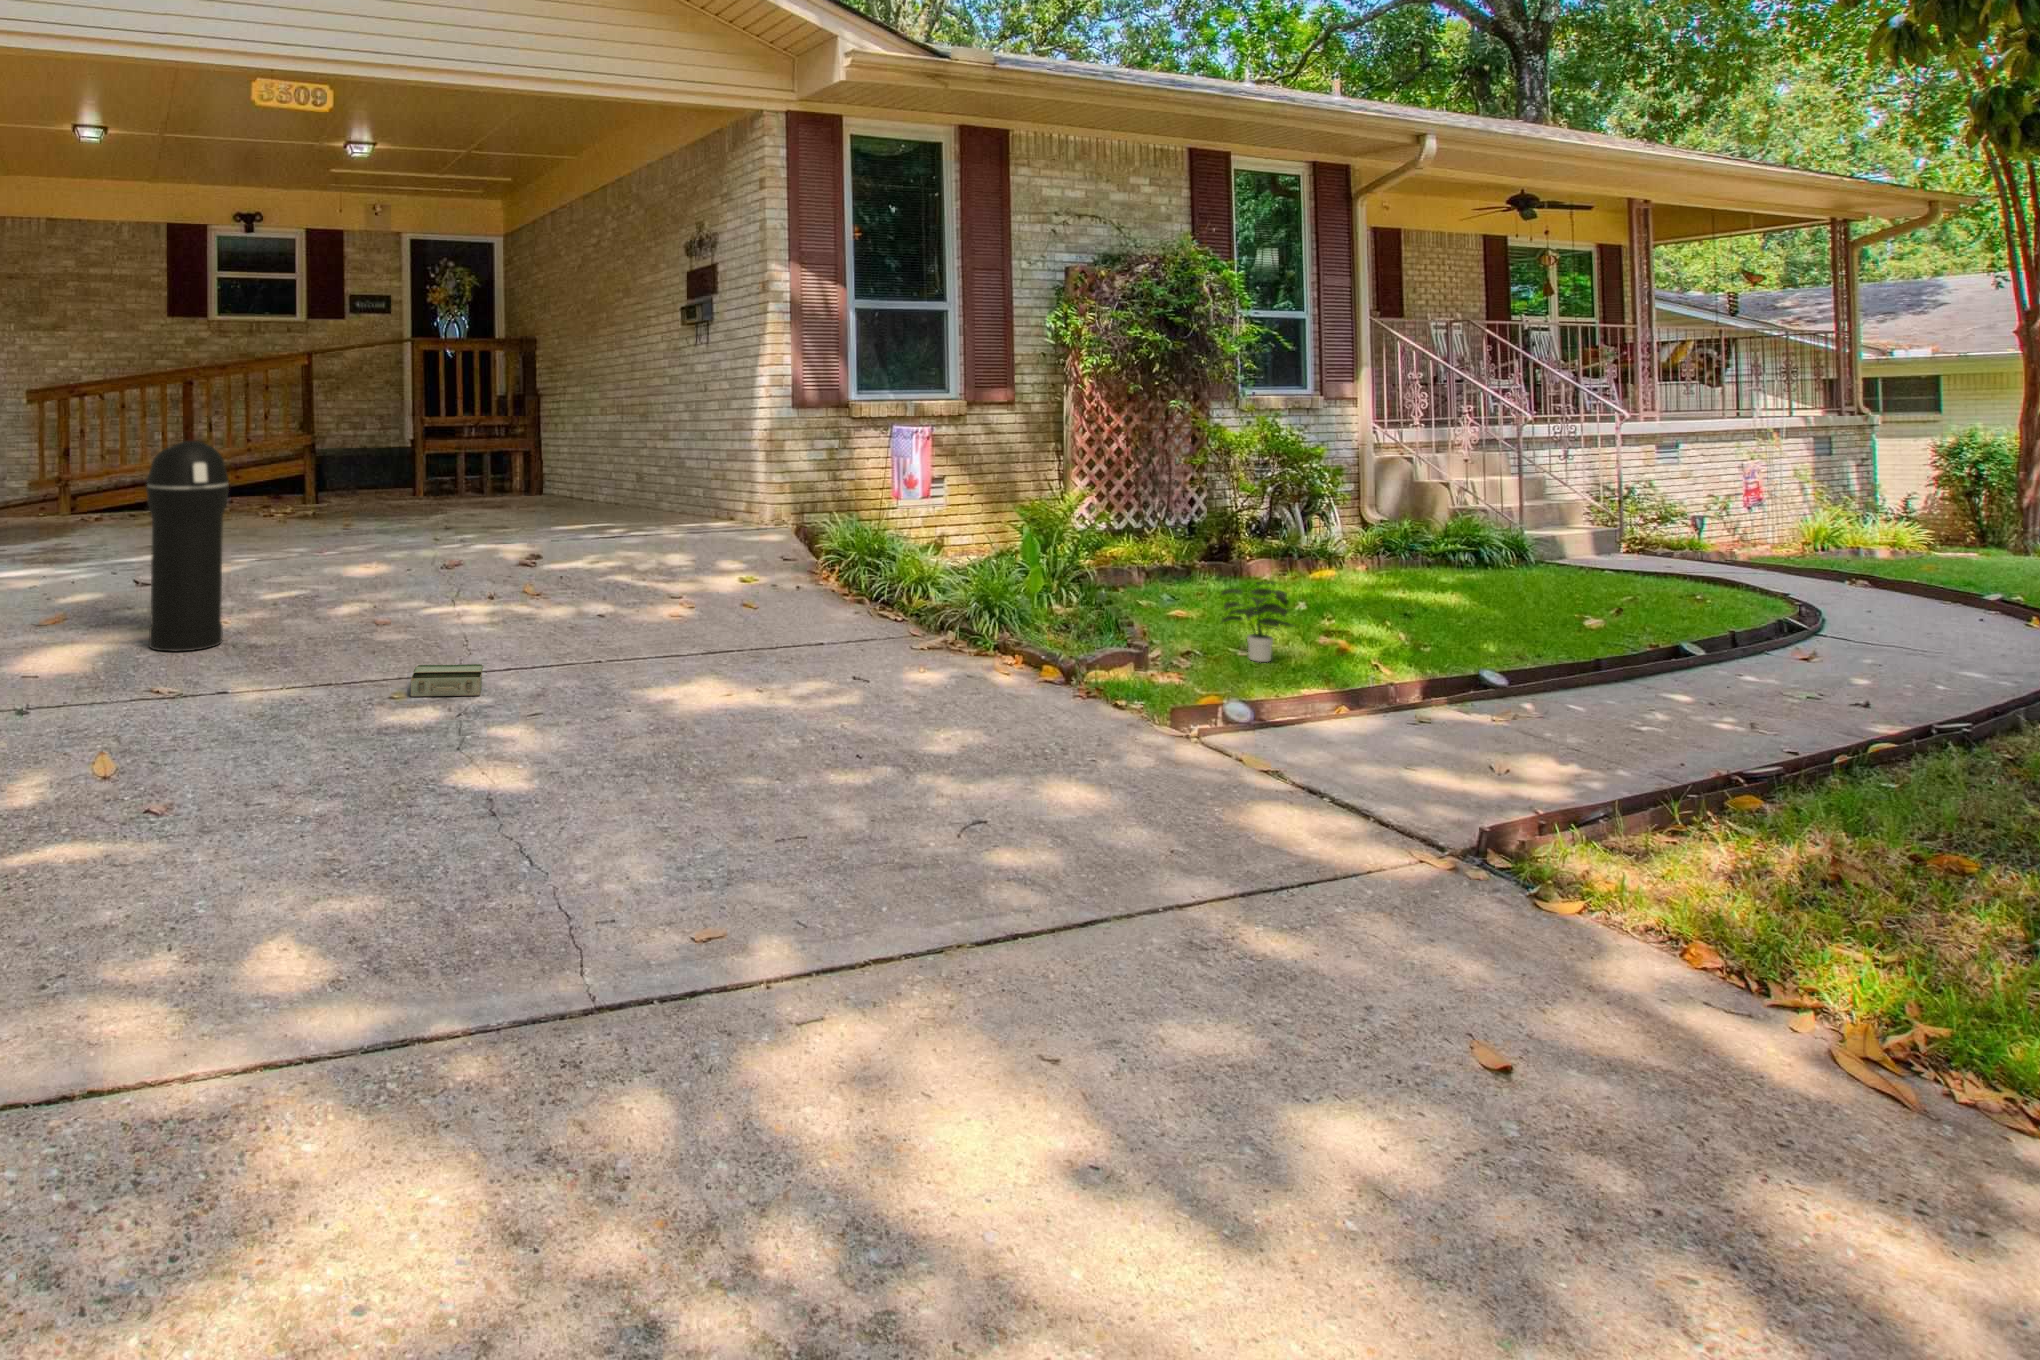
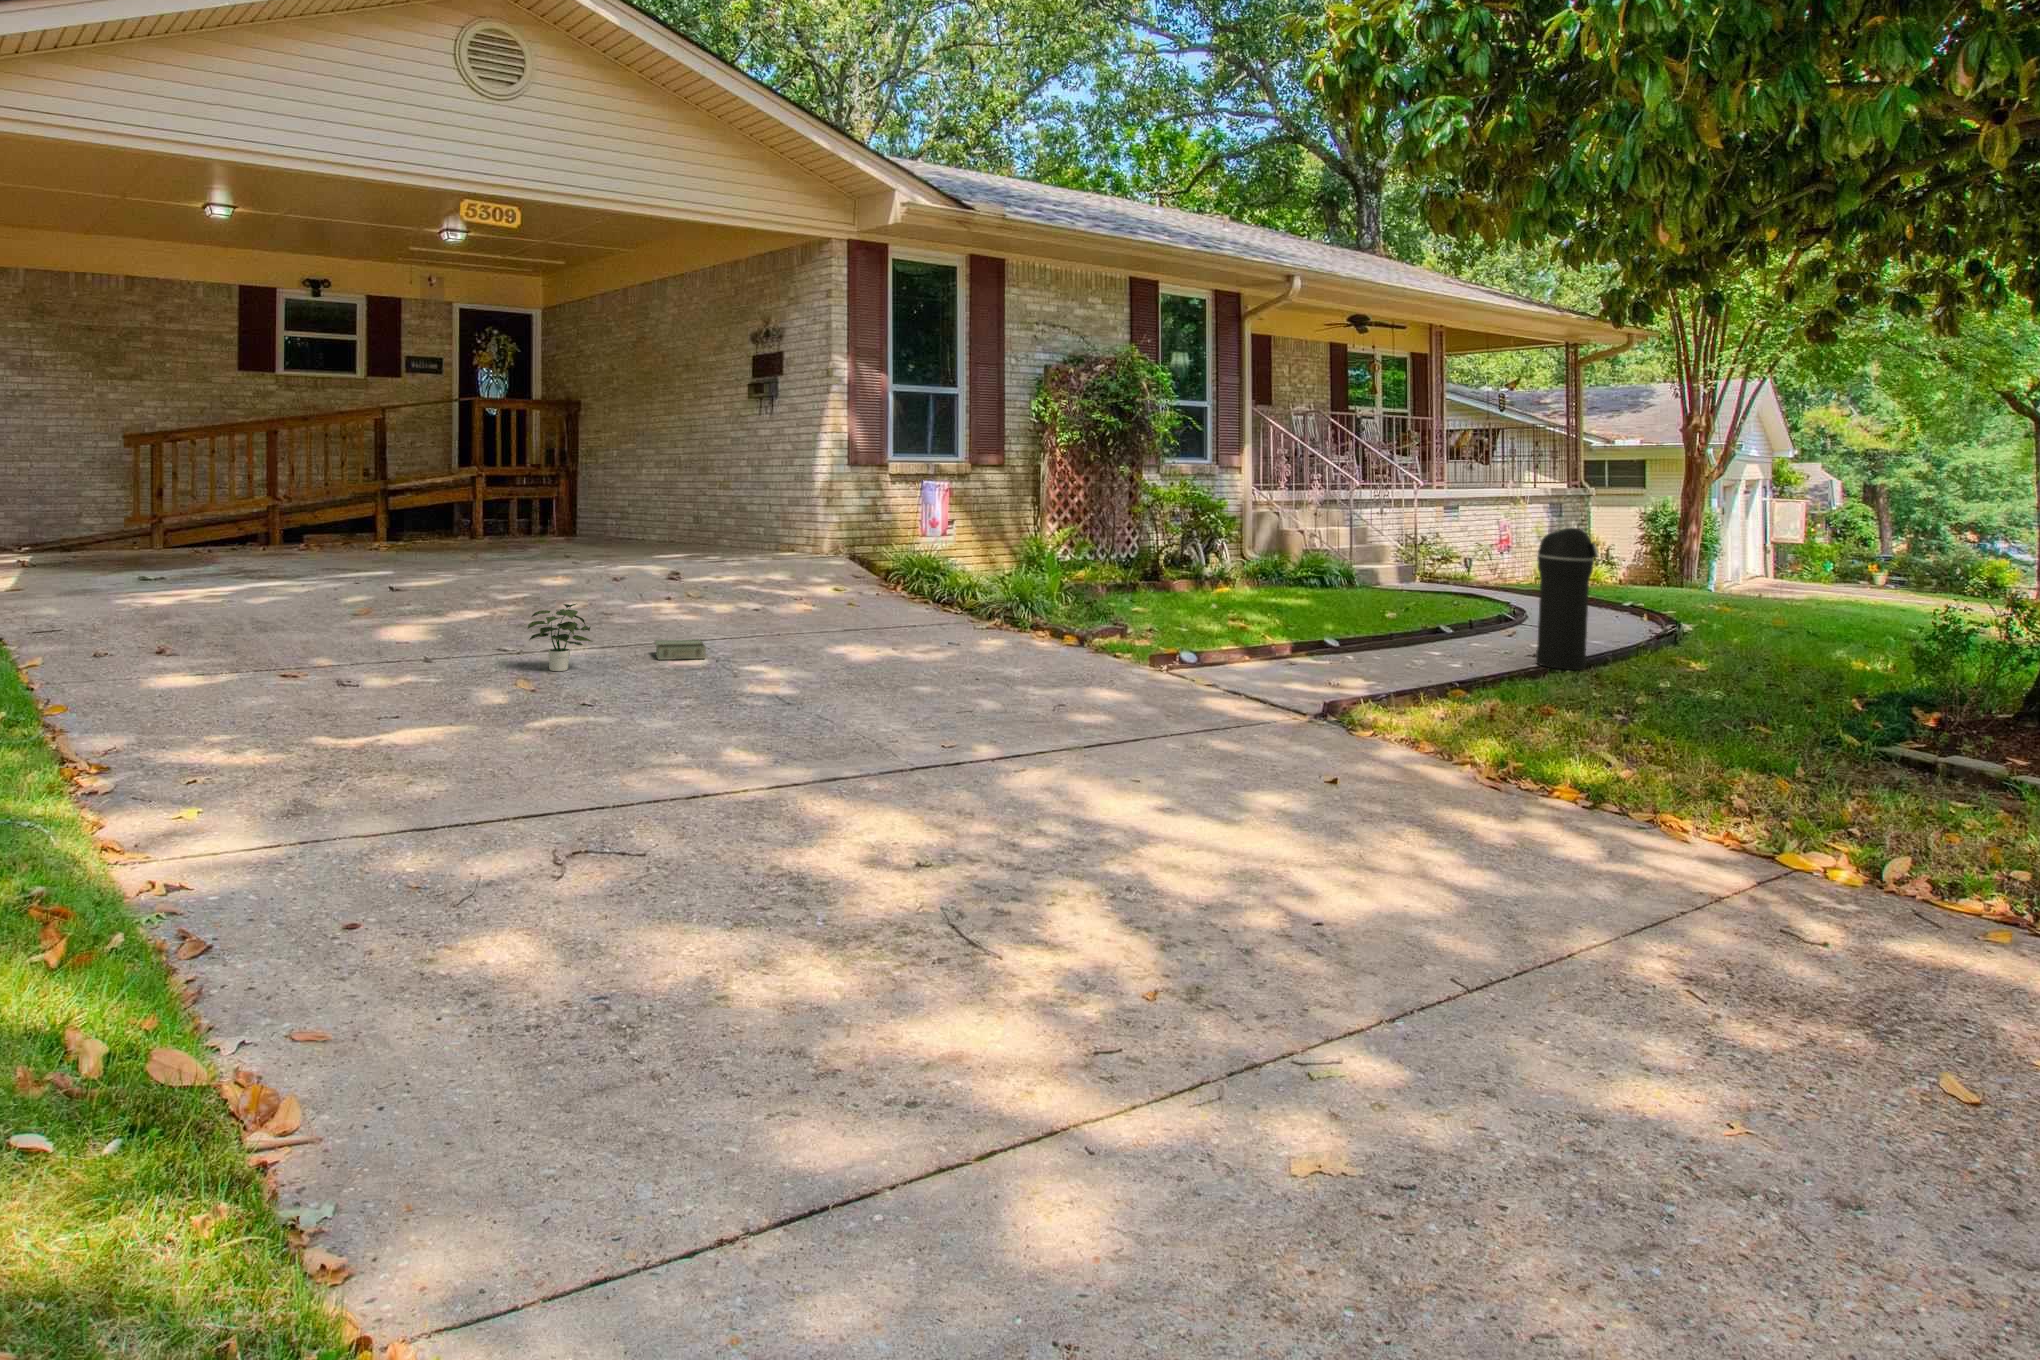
trash can: present [146,441,229,652] -> present [1536,528,1598,670]
potted plant: present [1221,582,1293,662] -> present [528,604,592,671]

